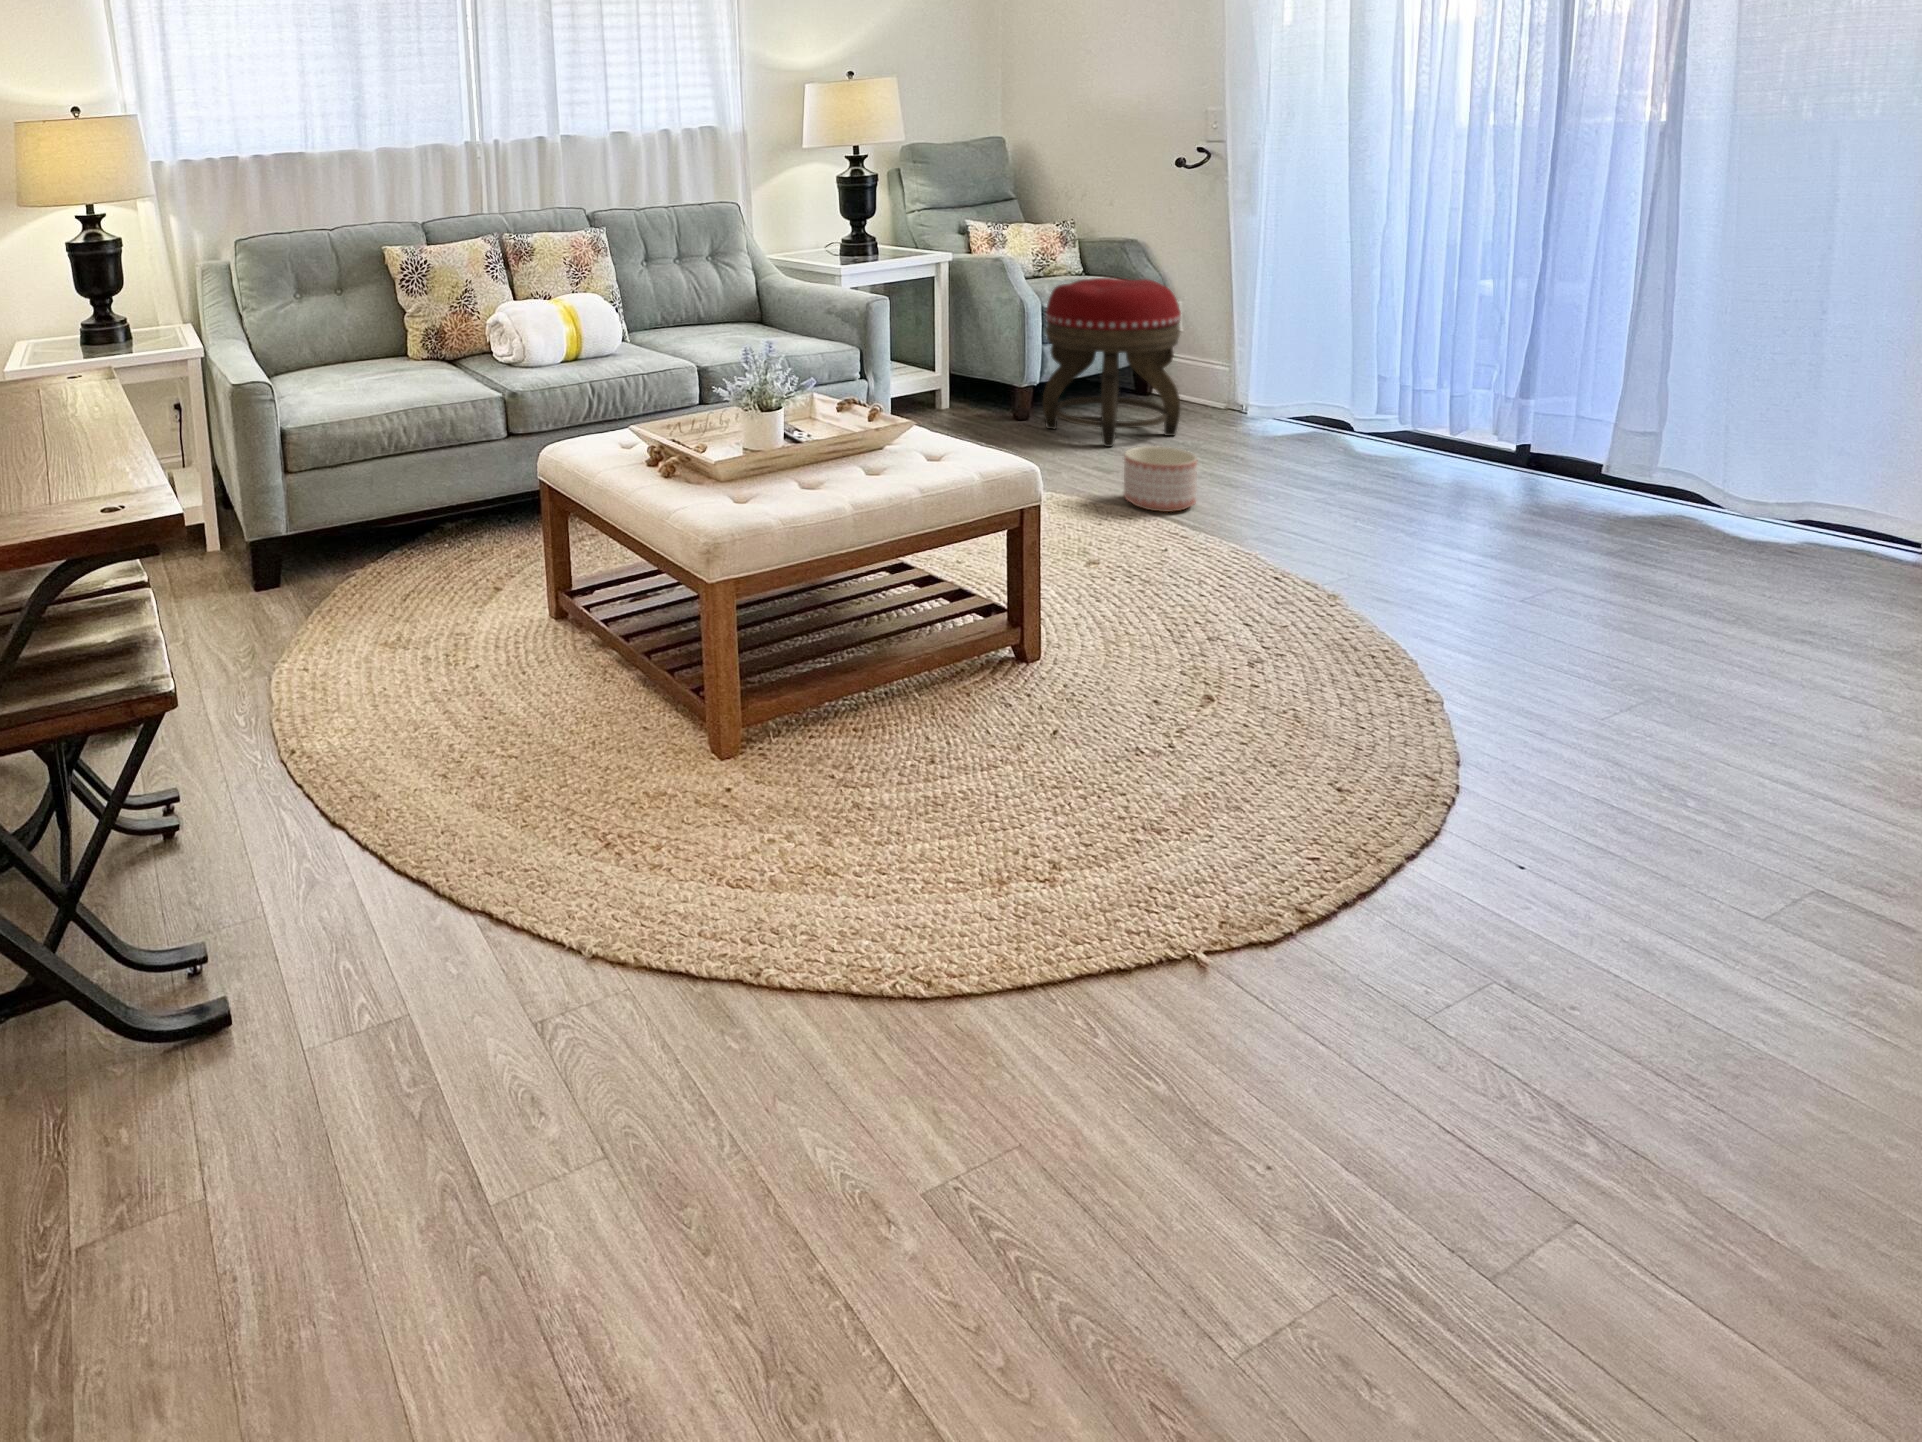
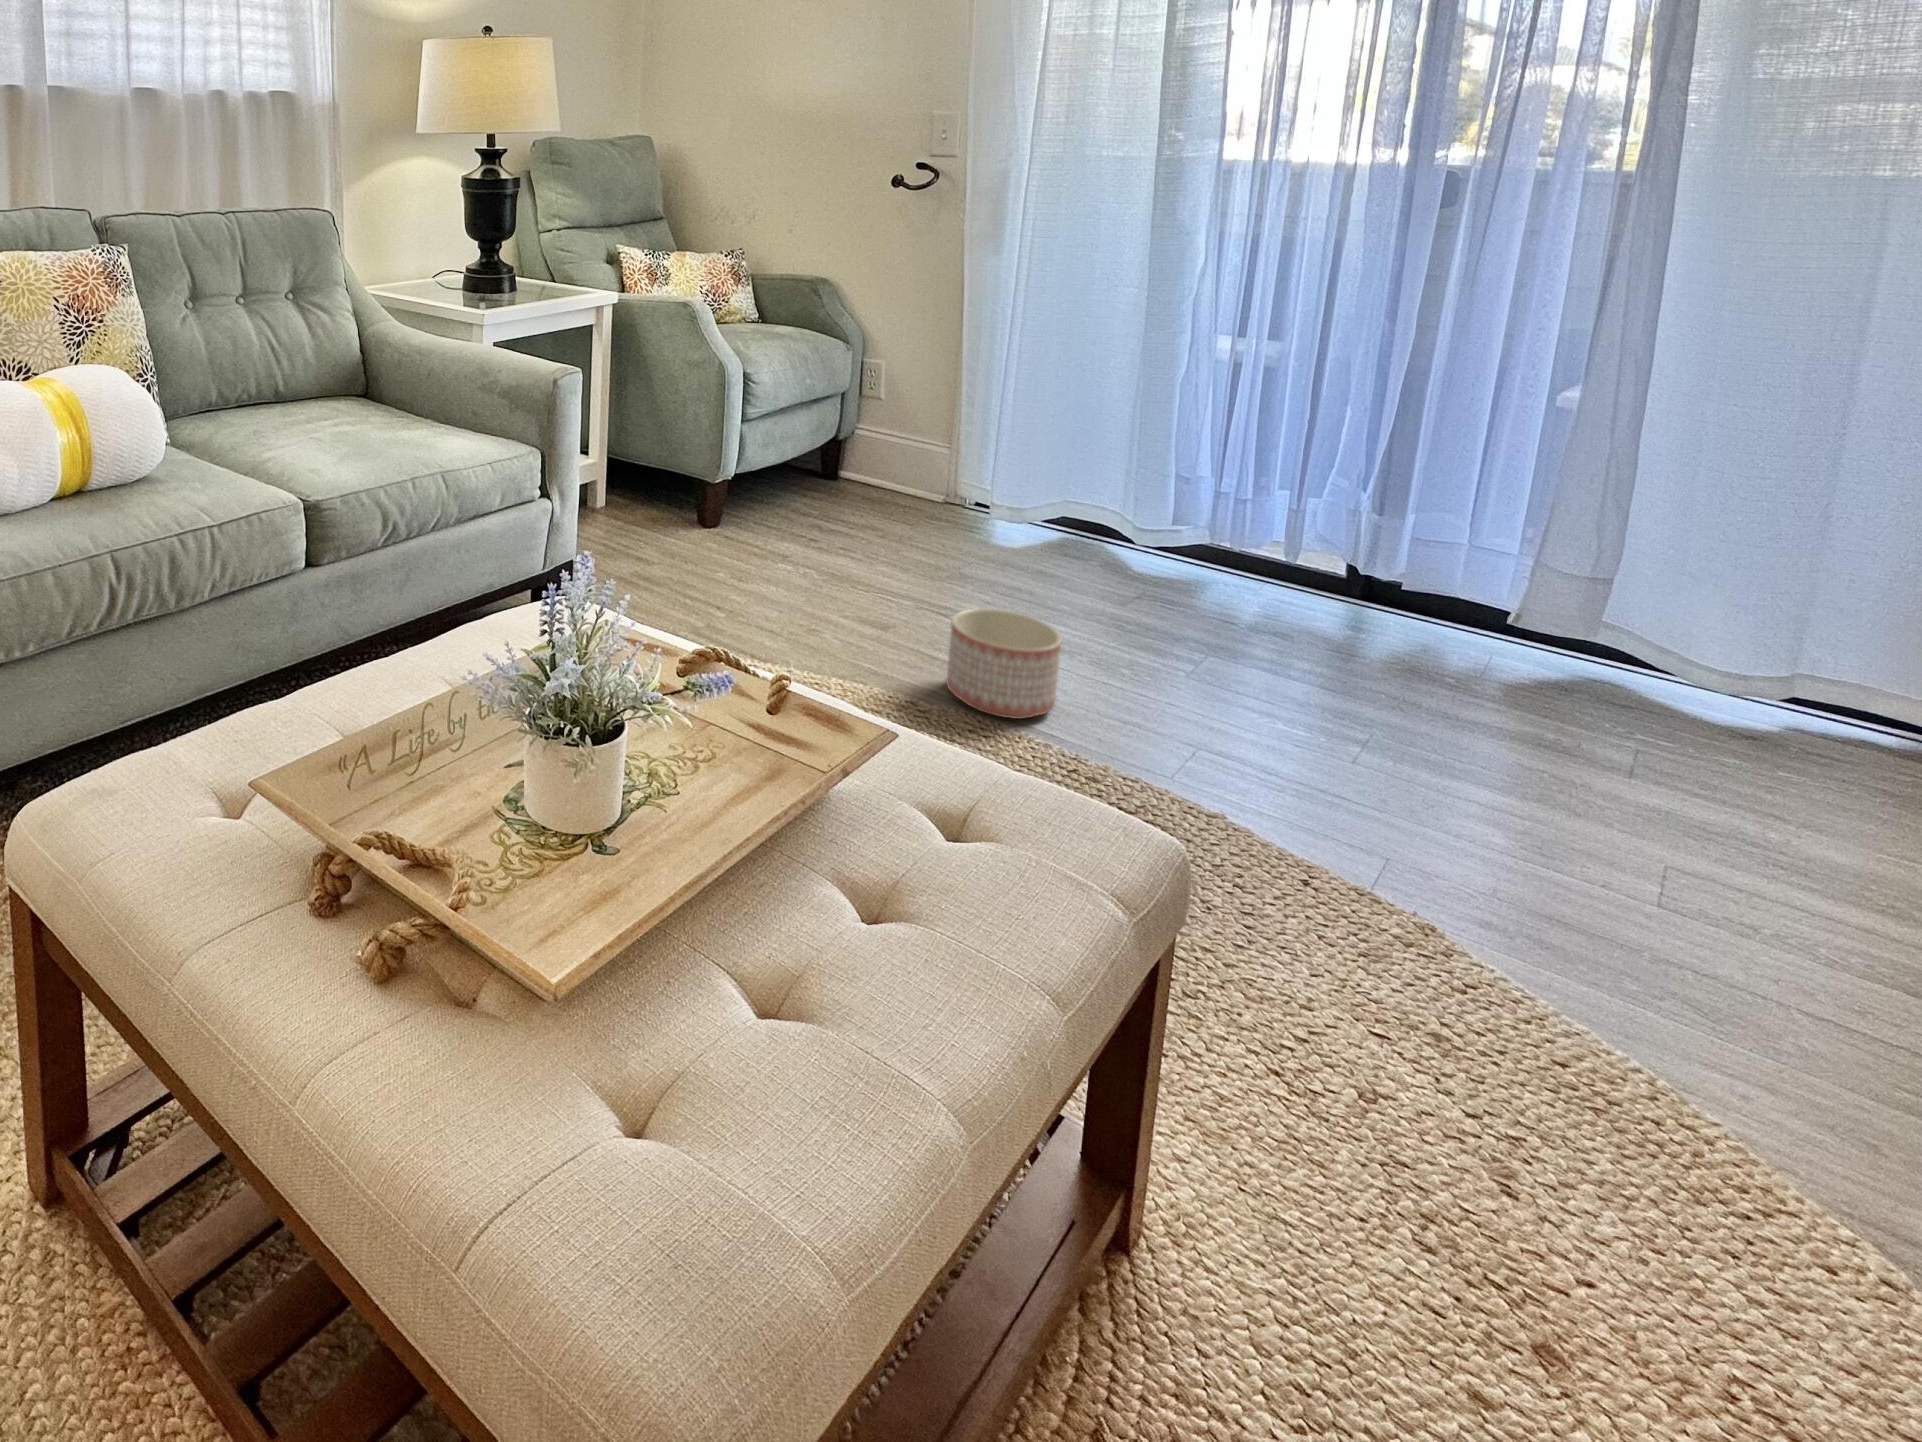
footstool: present [1043,278,1181,447] -> none [751,336,943,581]

